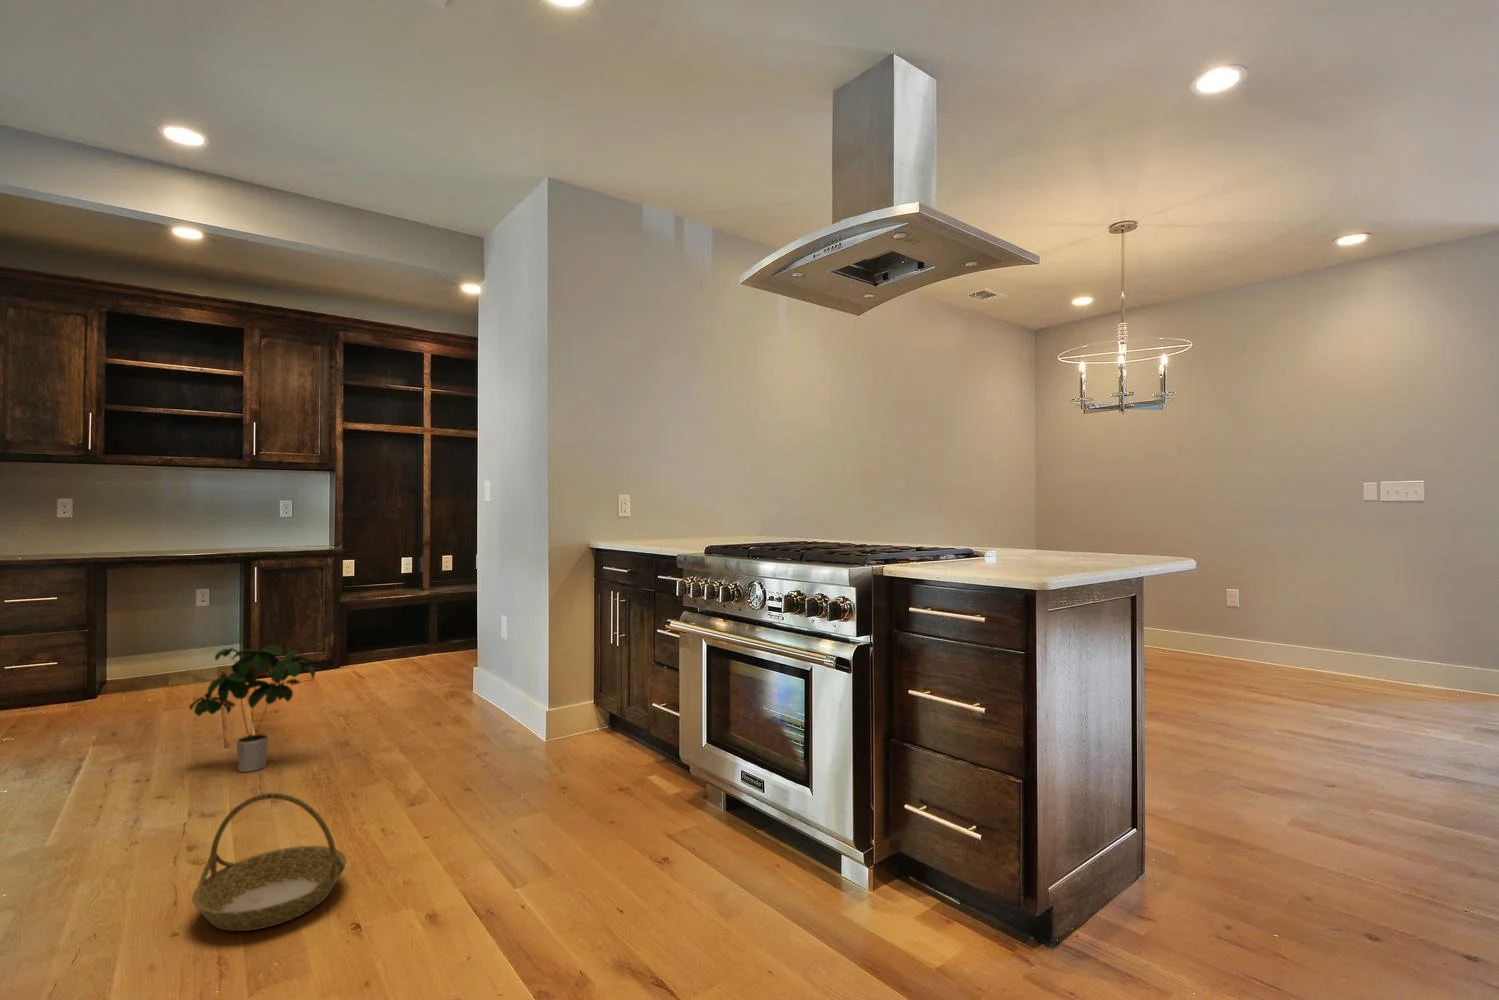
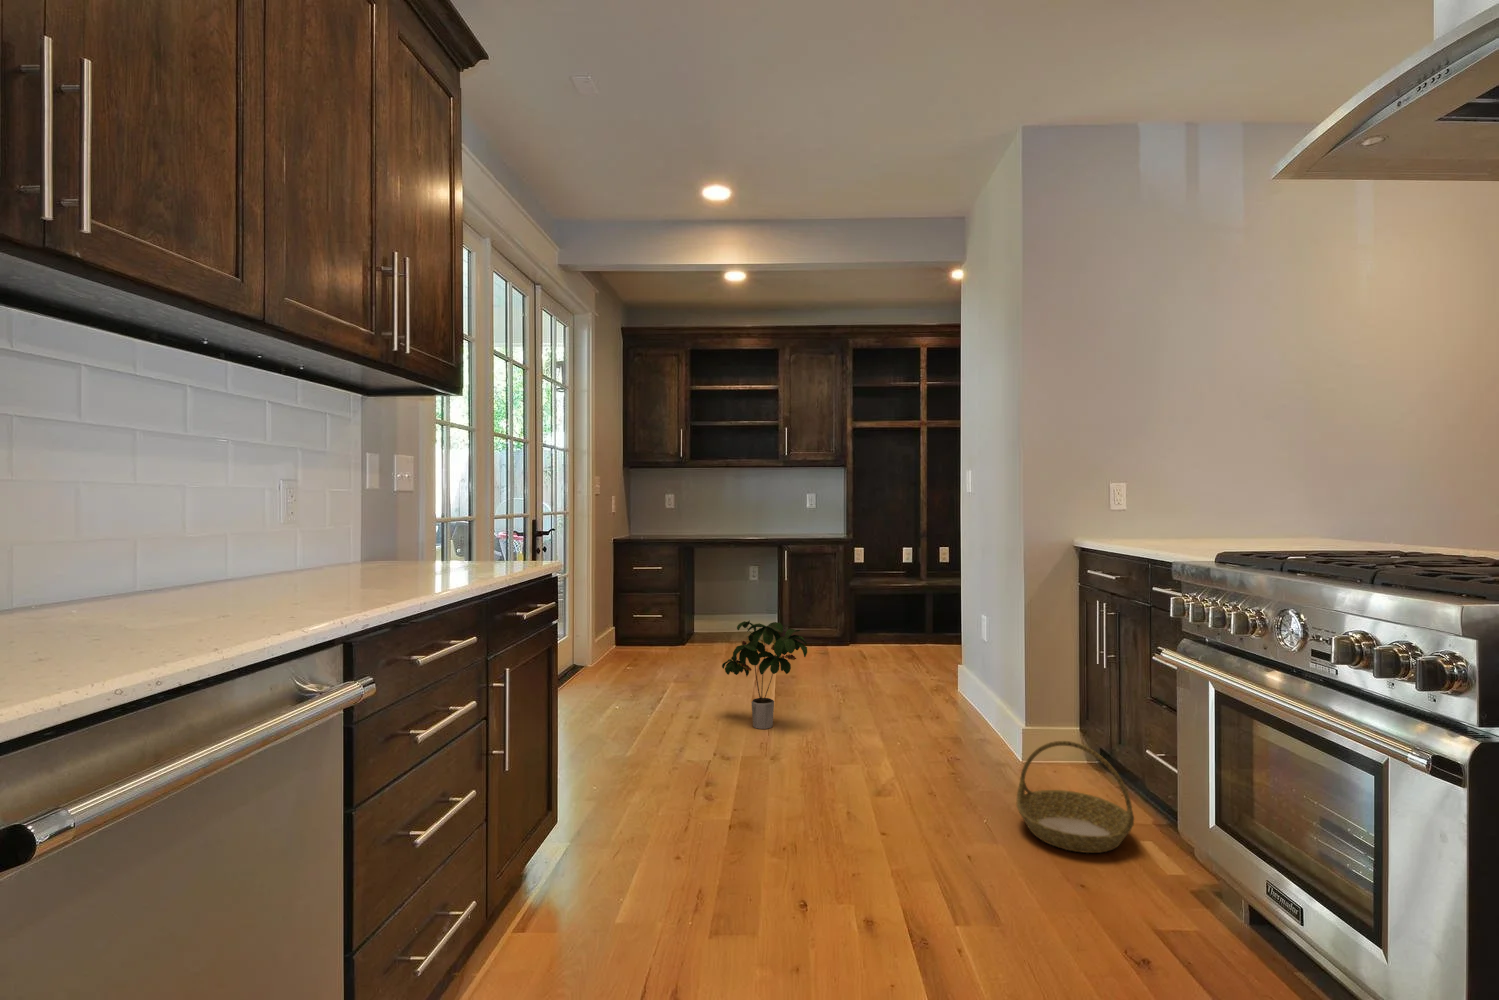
basket: present [192,793,346,931] -> present [1017,741,1134,853]

